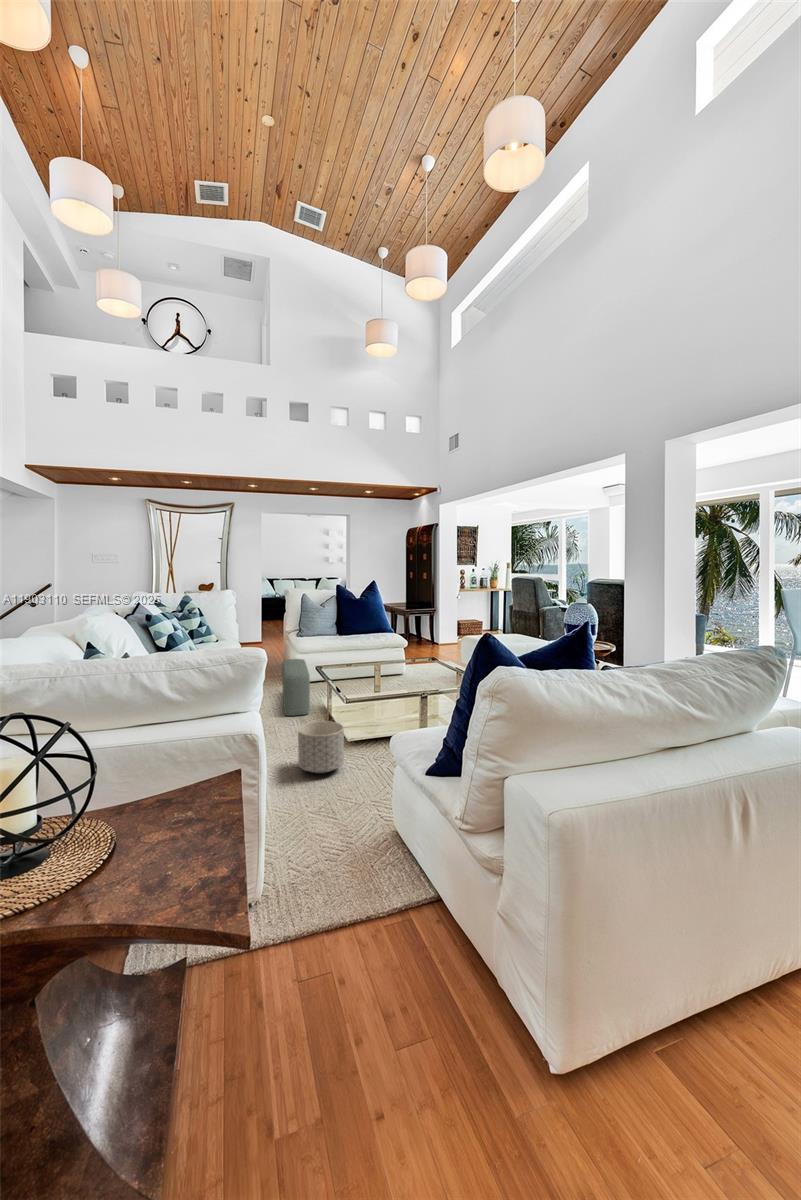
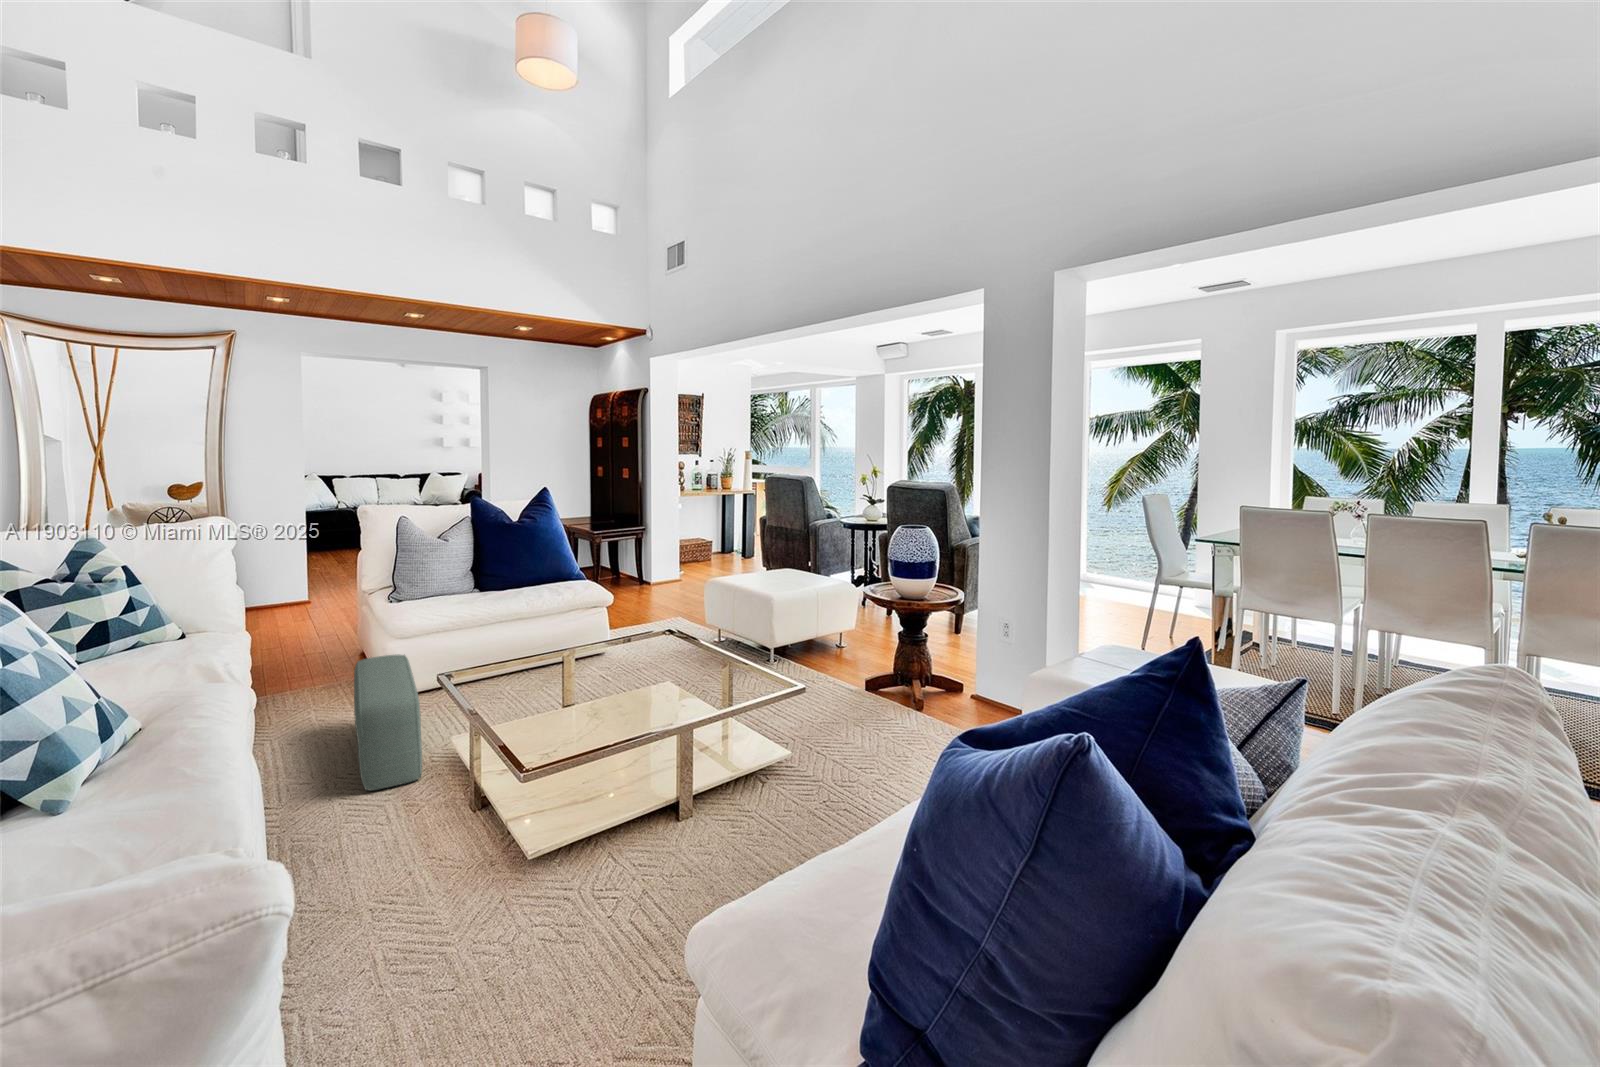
planter: present [298,721,344,774] -> none [394,840,516,990]

